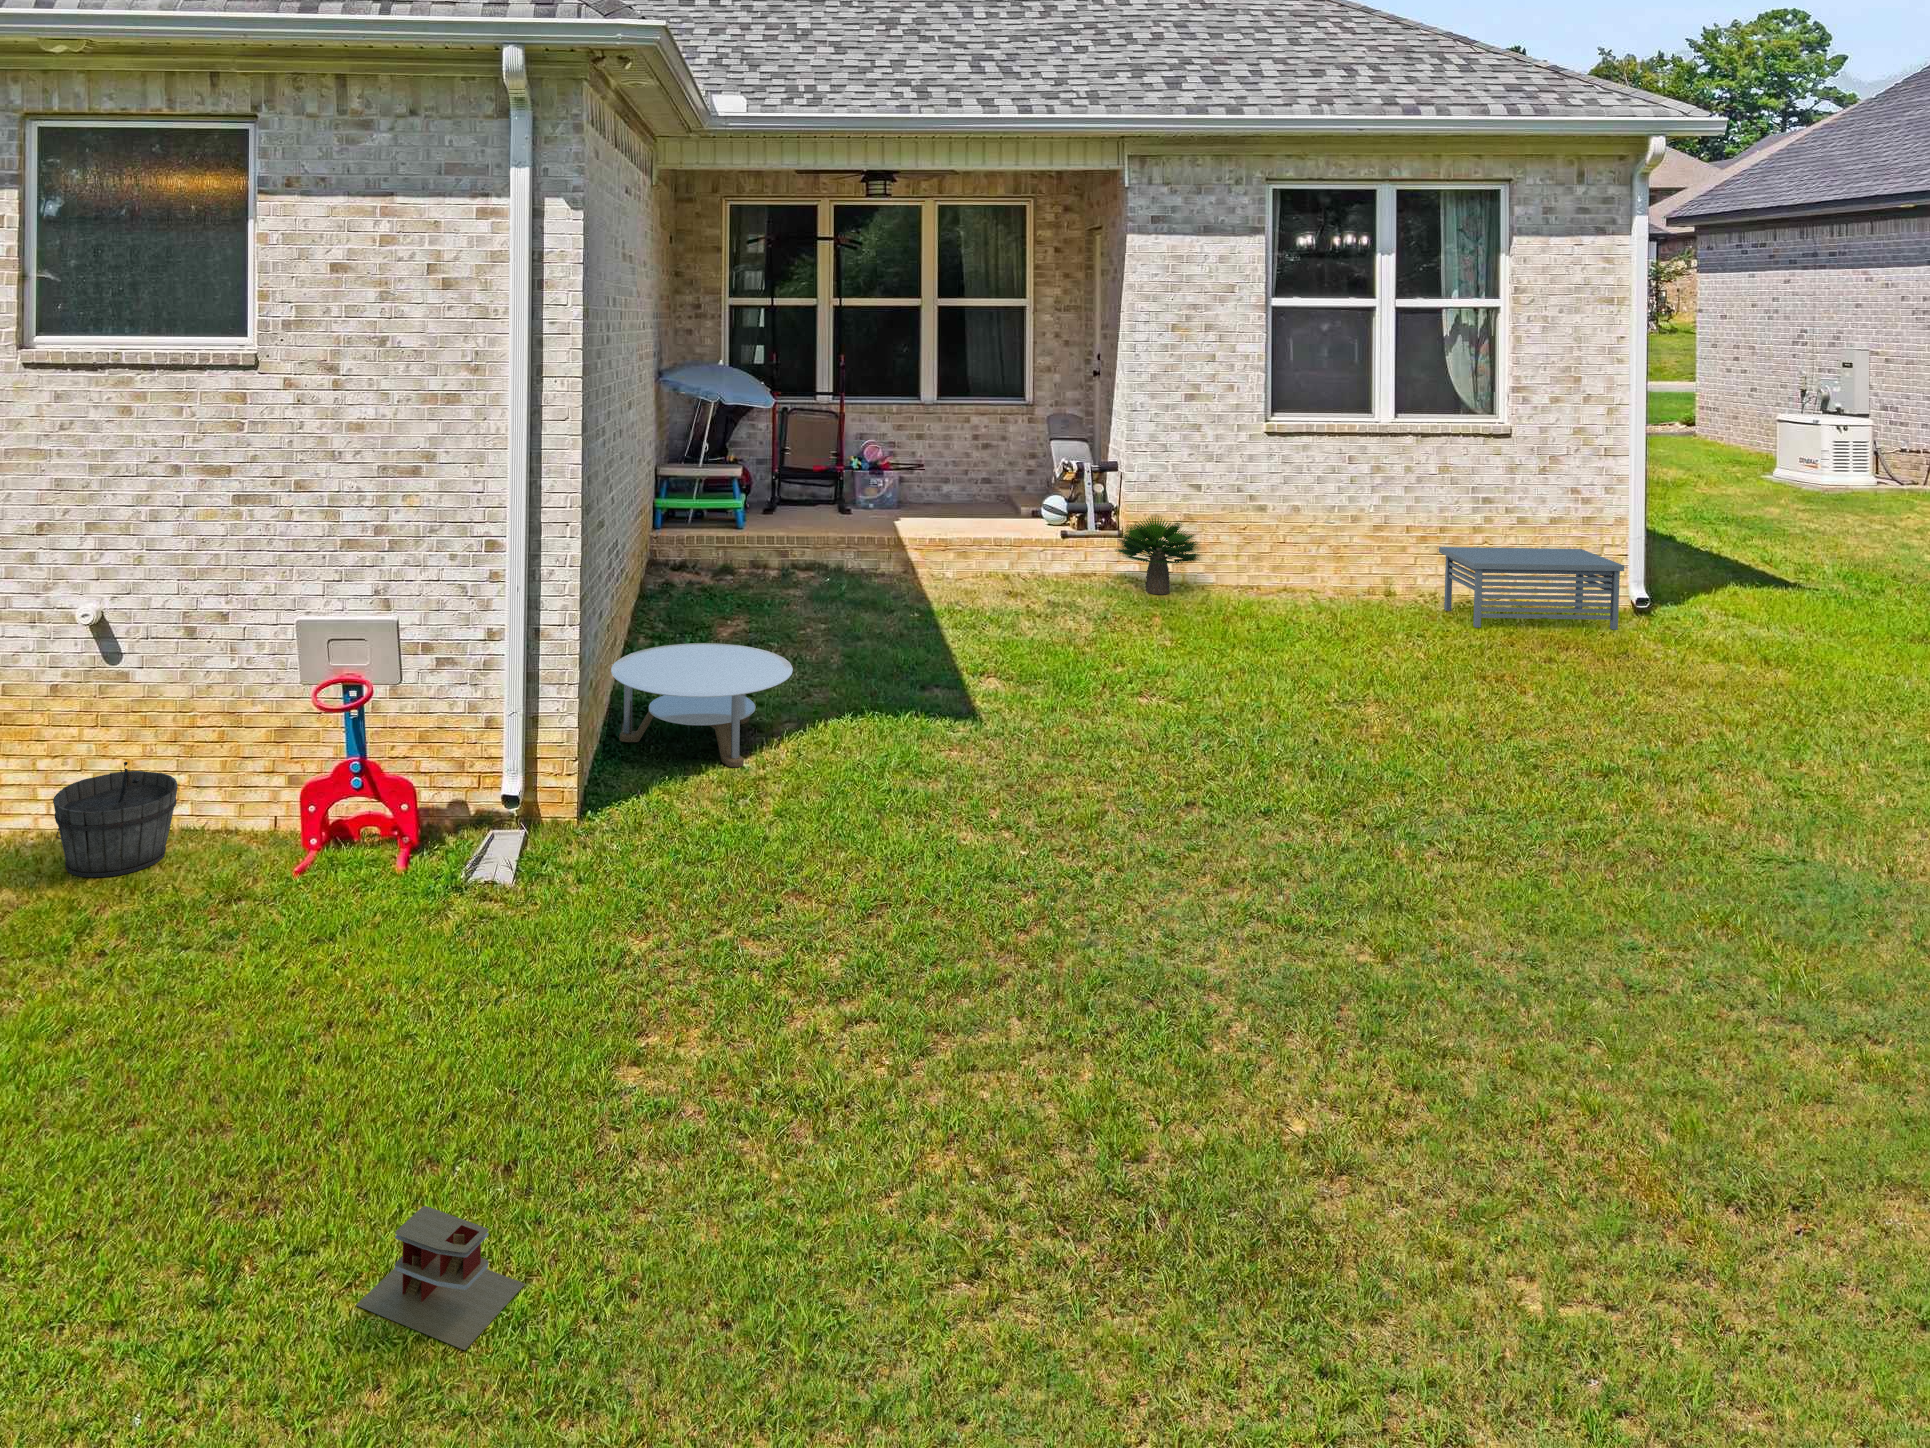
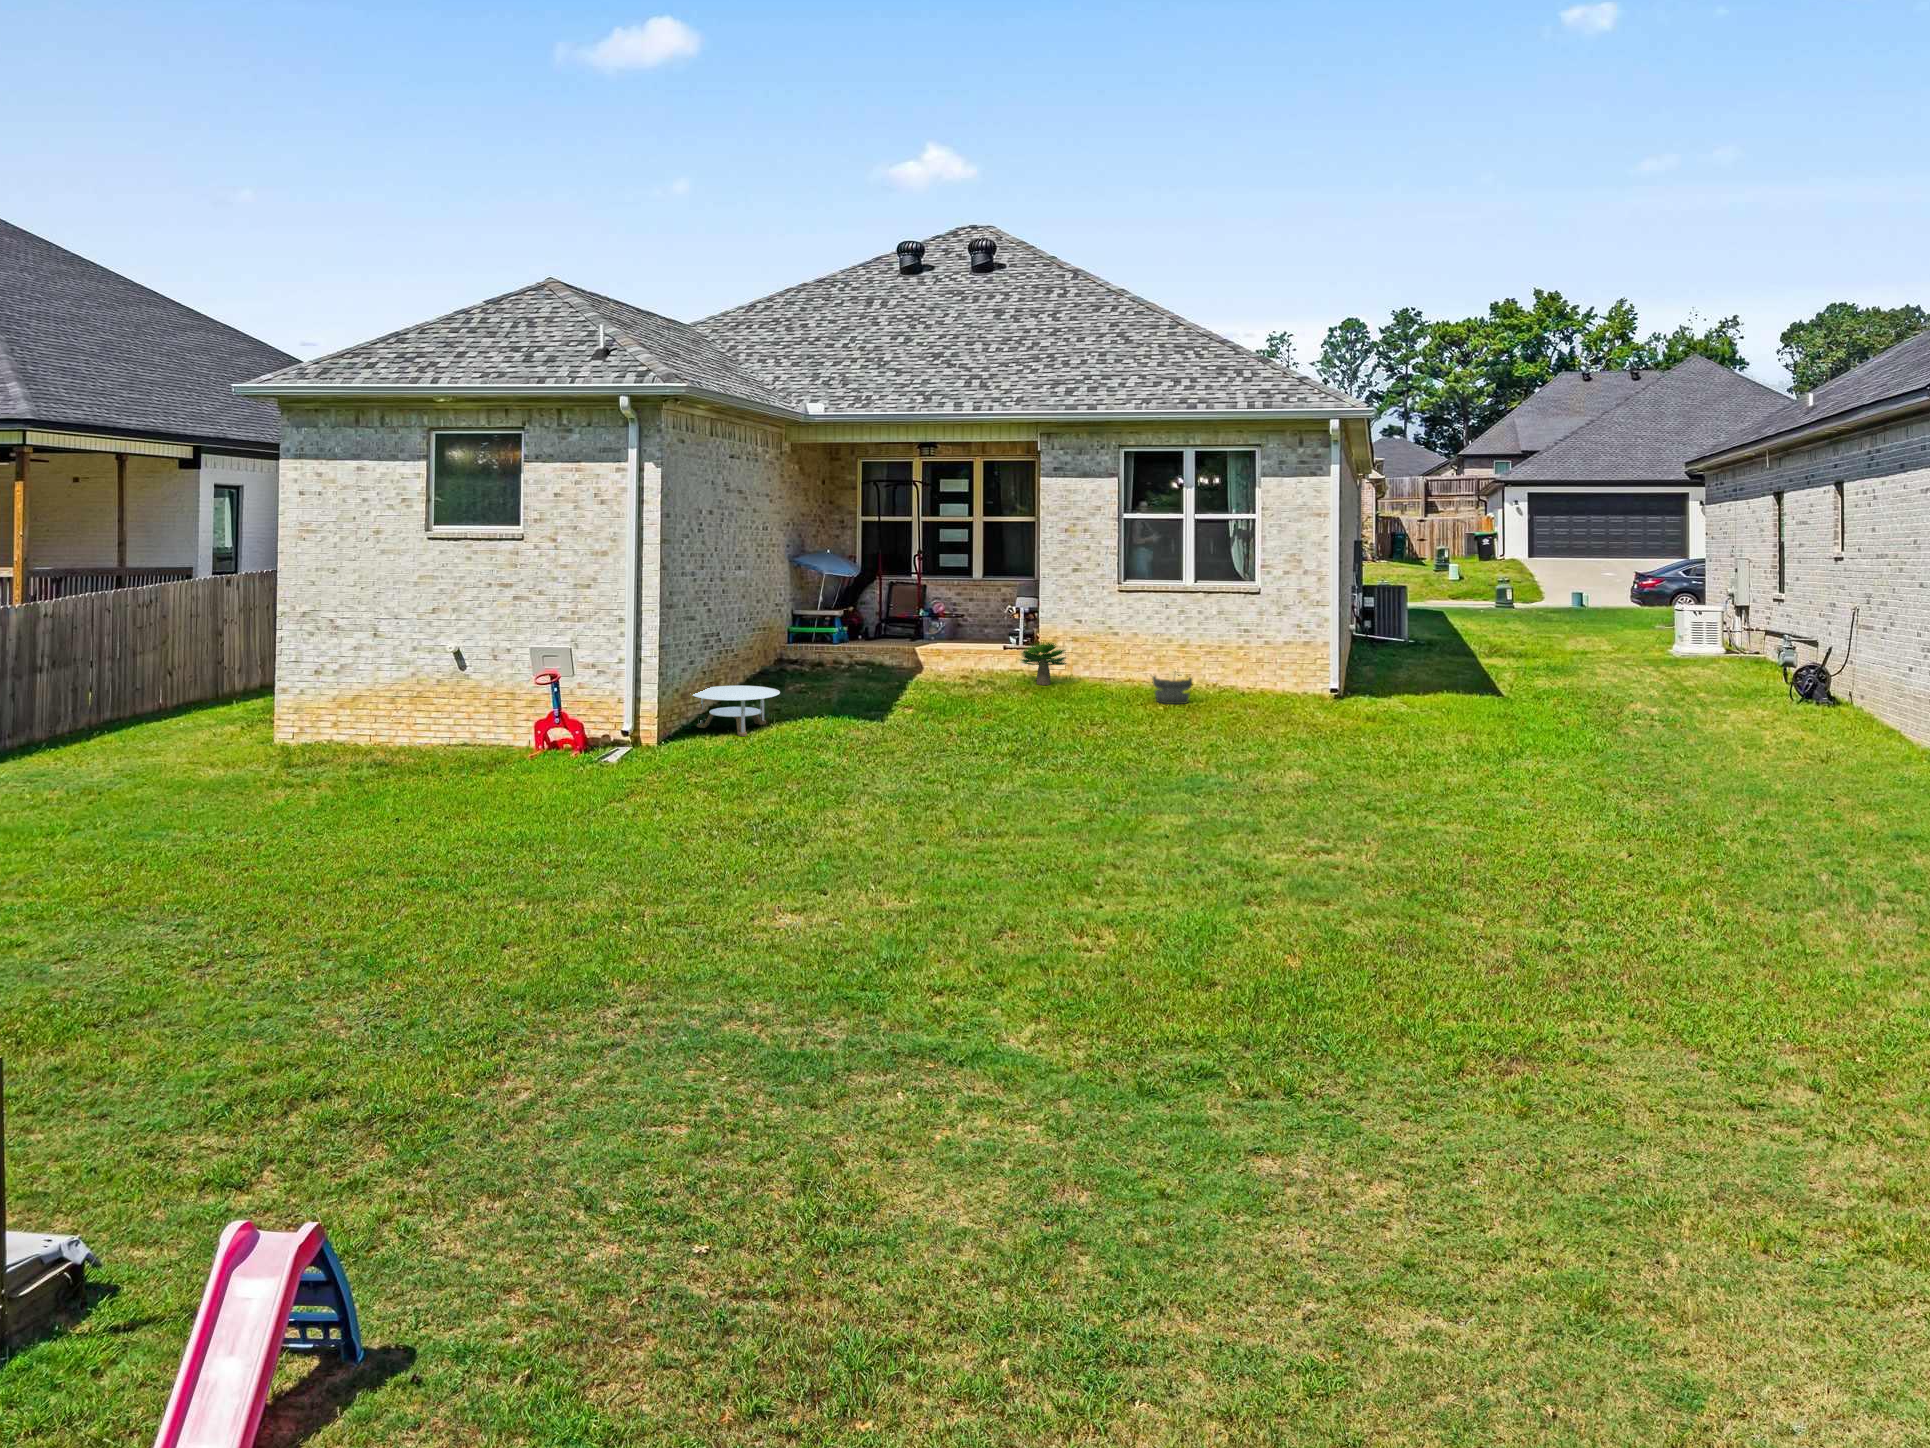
storage bench: present [1439,547,1624,630] -> none [1221,663,1318,711]
wooden bucket: present [53,762,178,877] -> present [1152,671,1192,704]
toy house: present [356,1206,525,1350] -> none [501,802,554,833]

